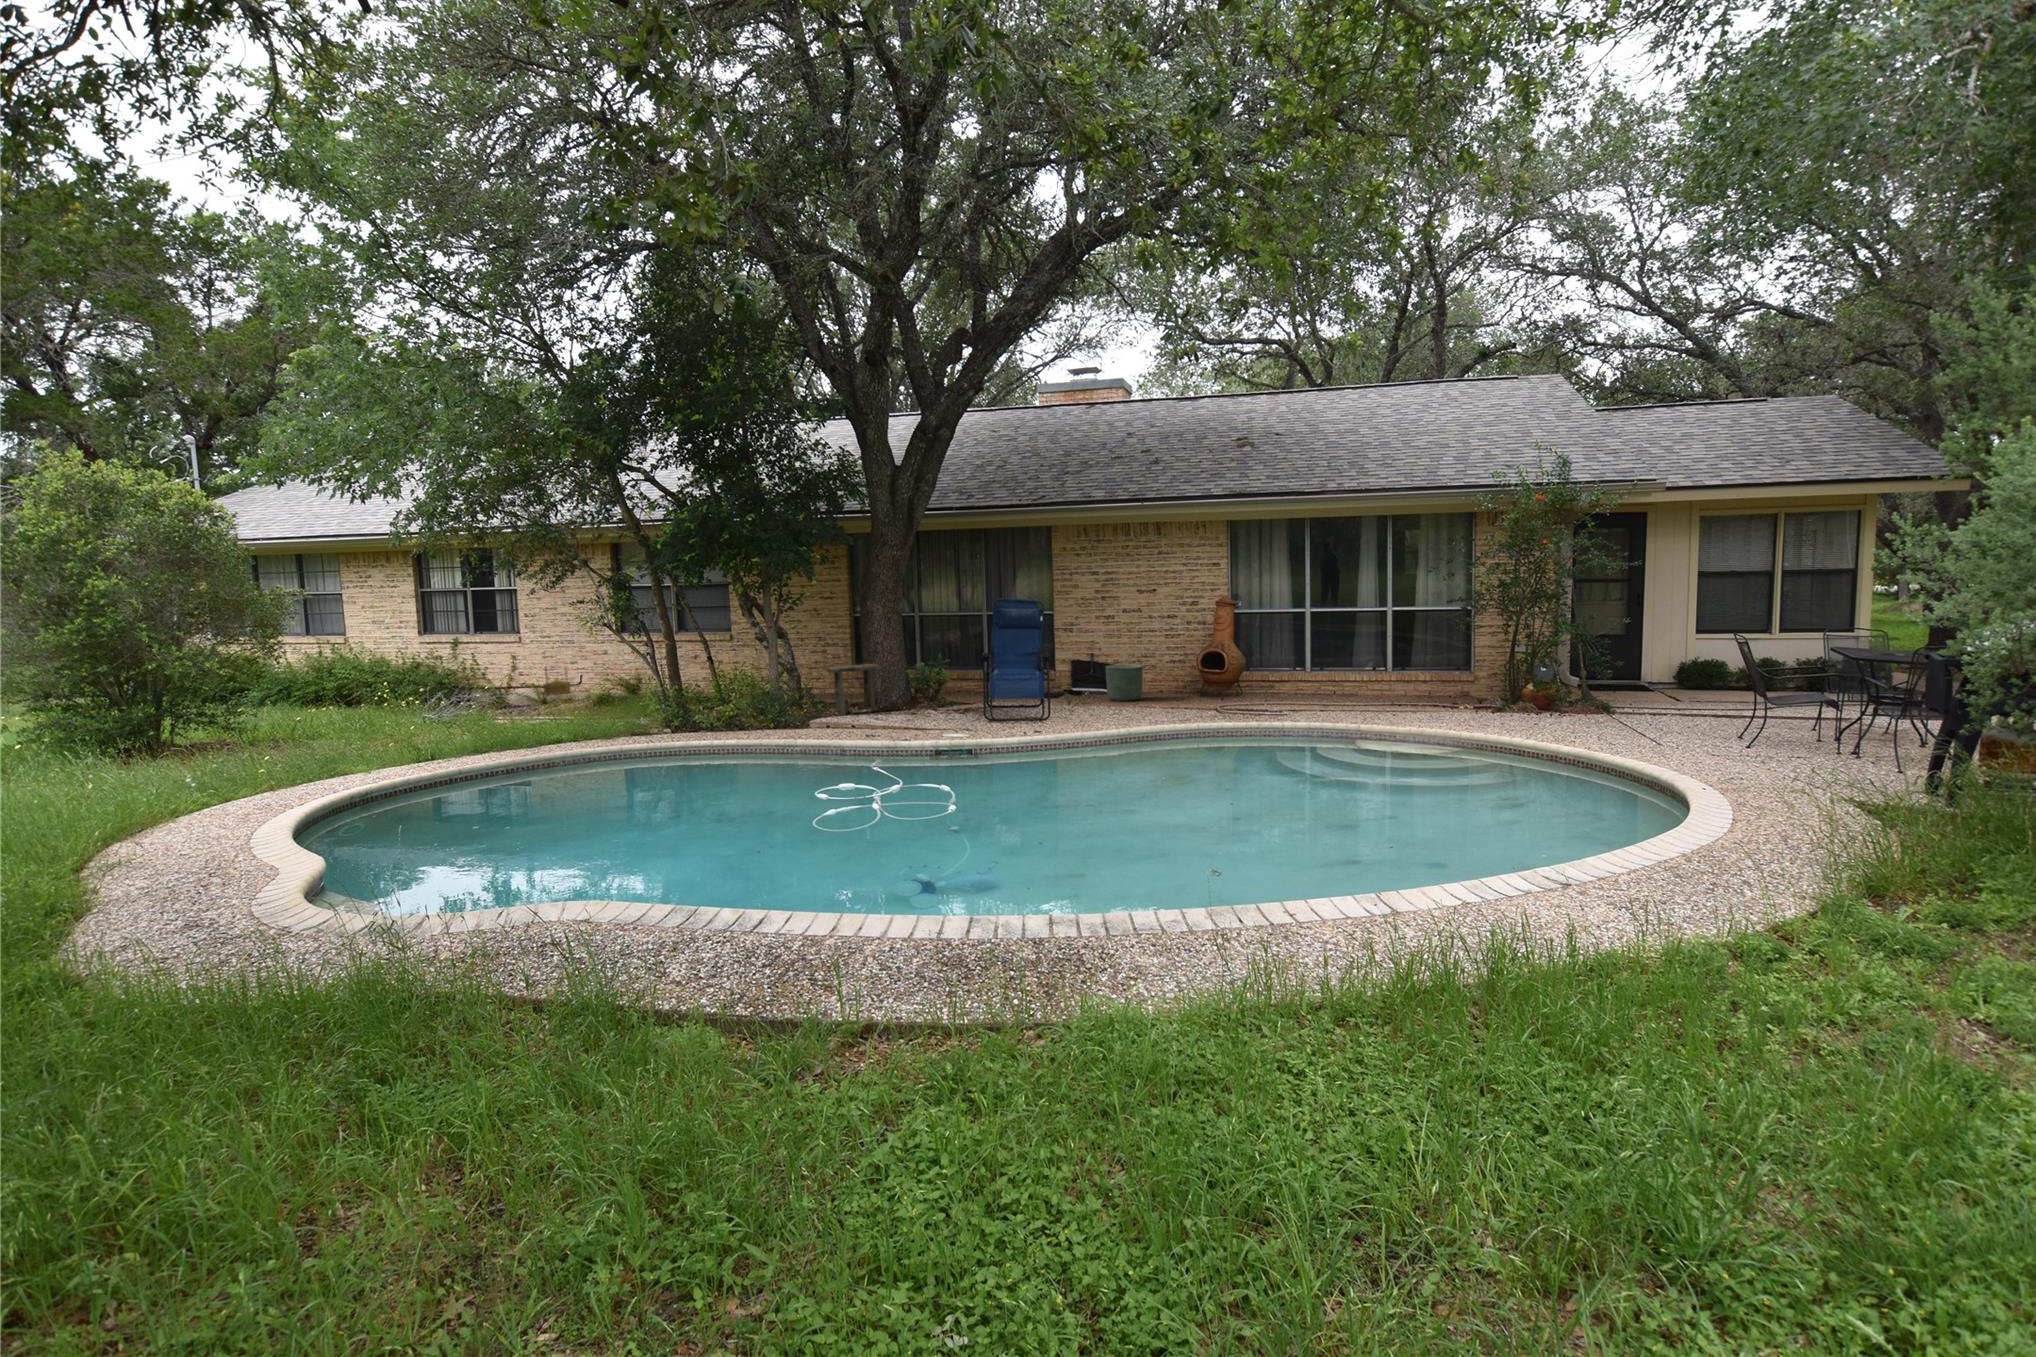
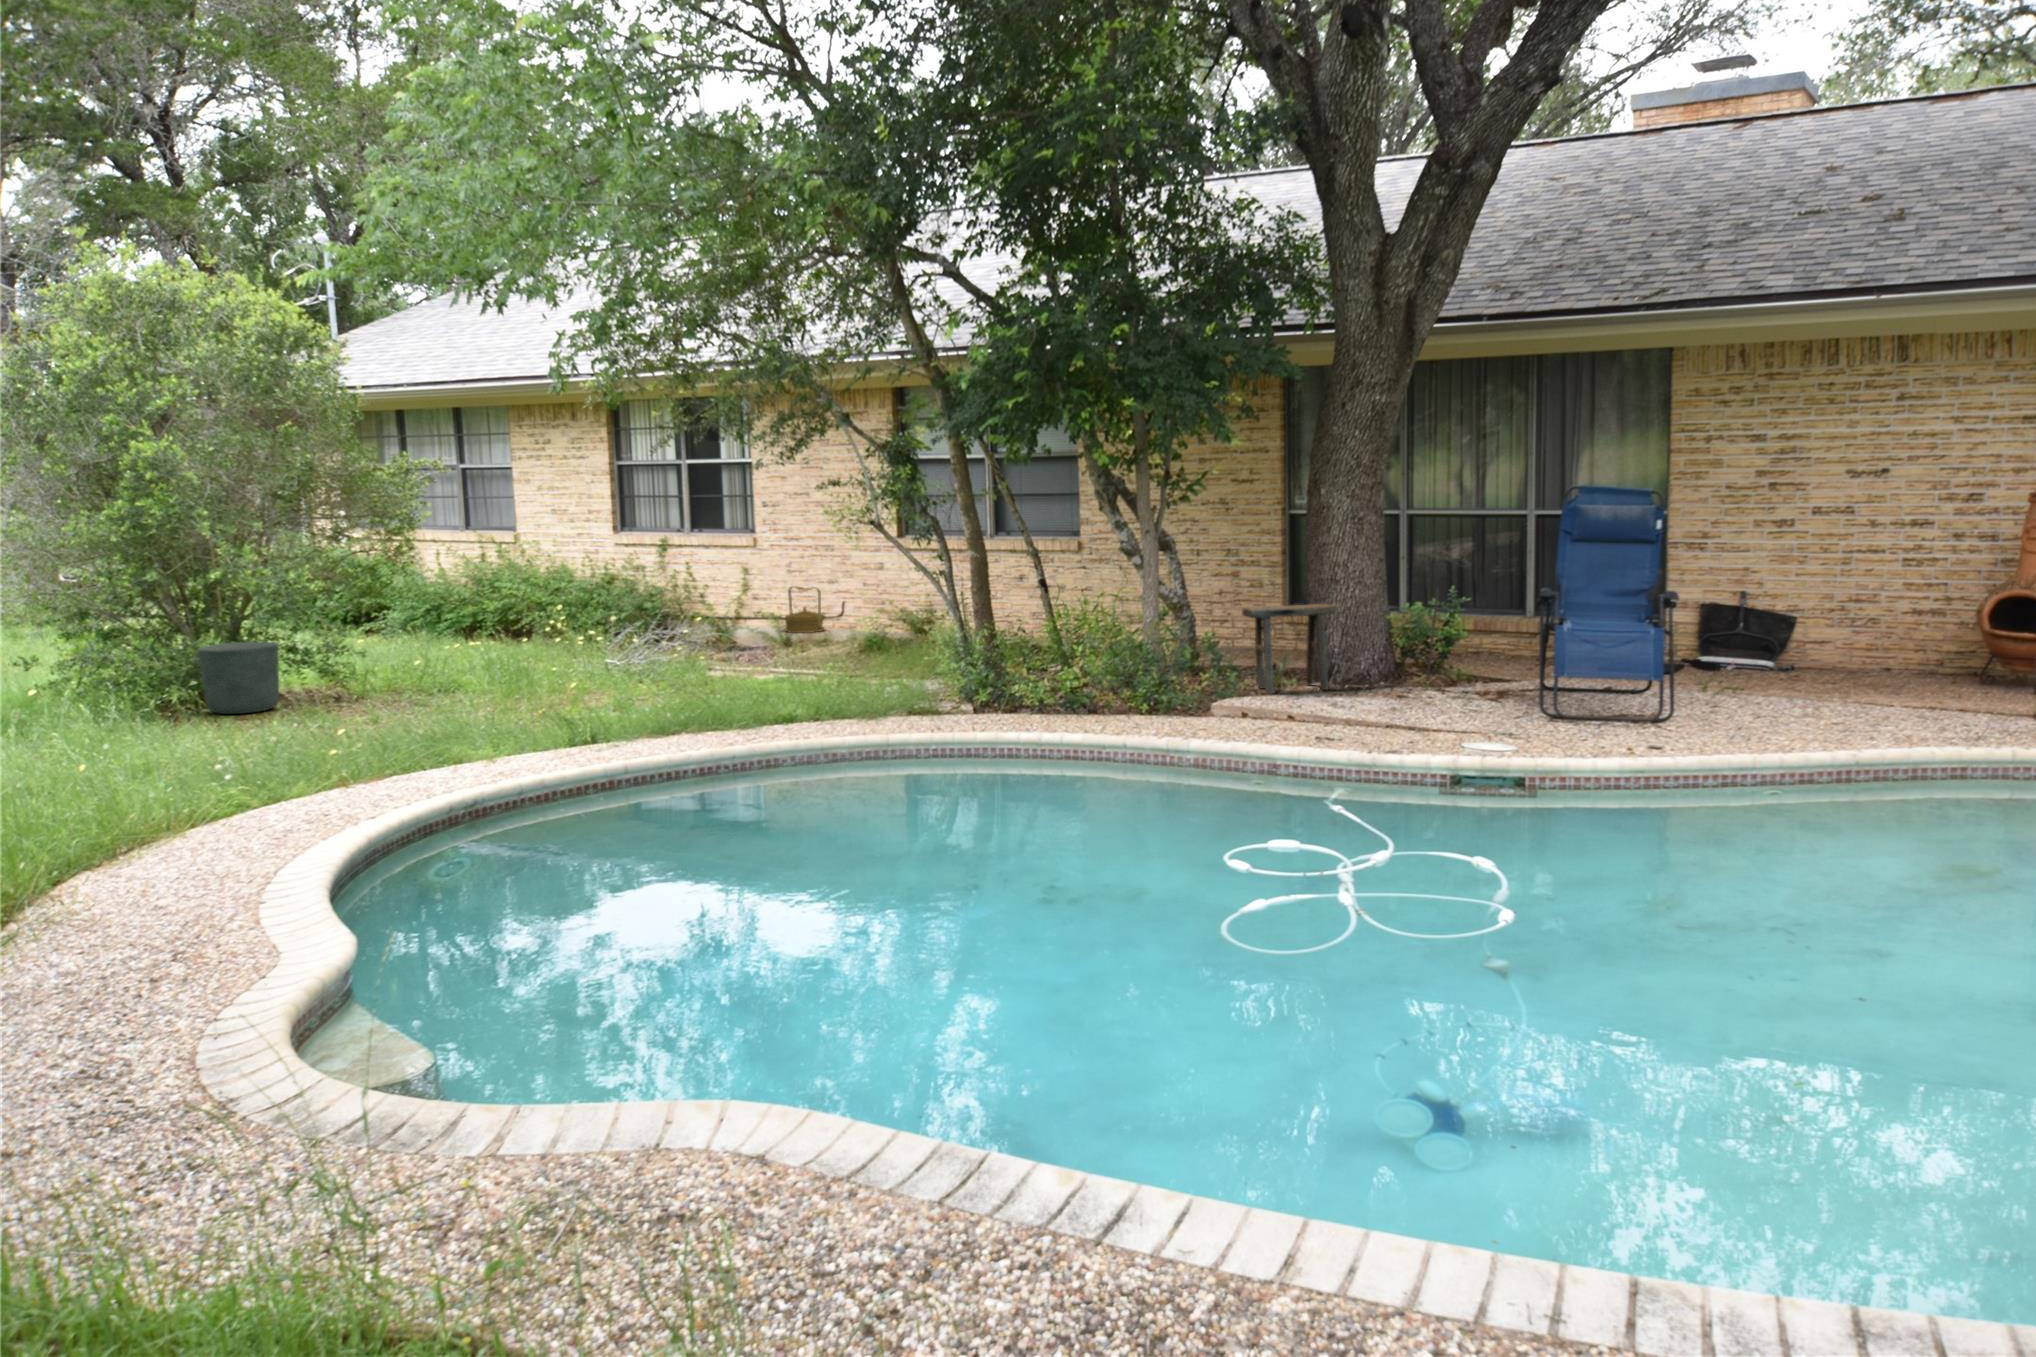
planter: present [1106,665,1143,701] -> present [198,642,279,714]

